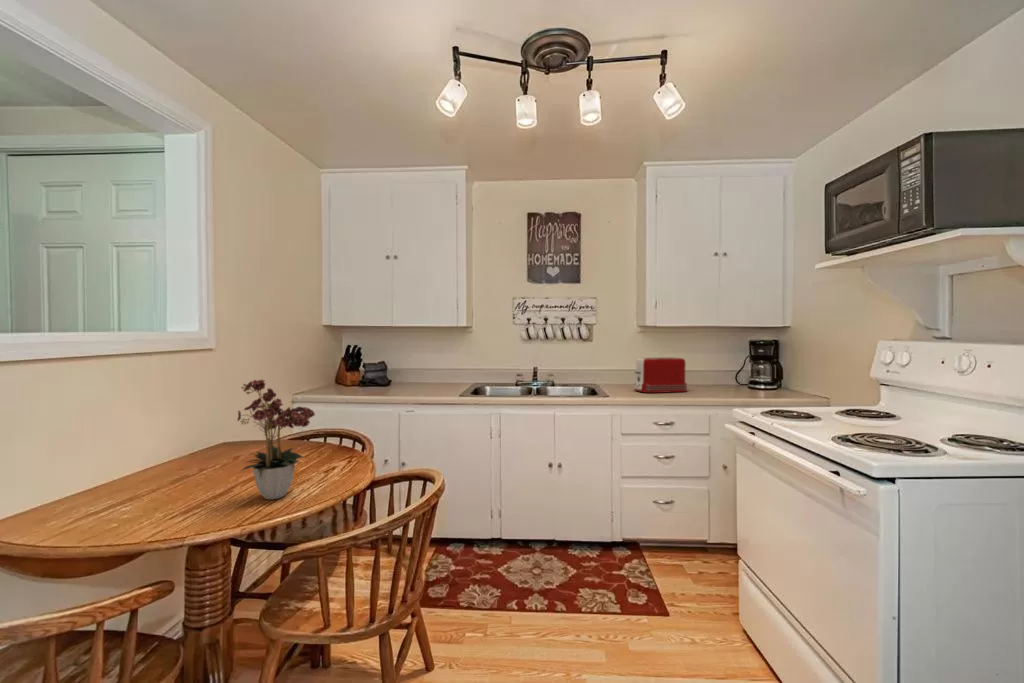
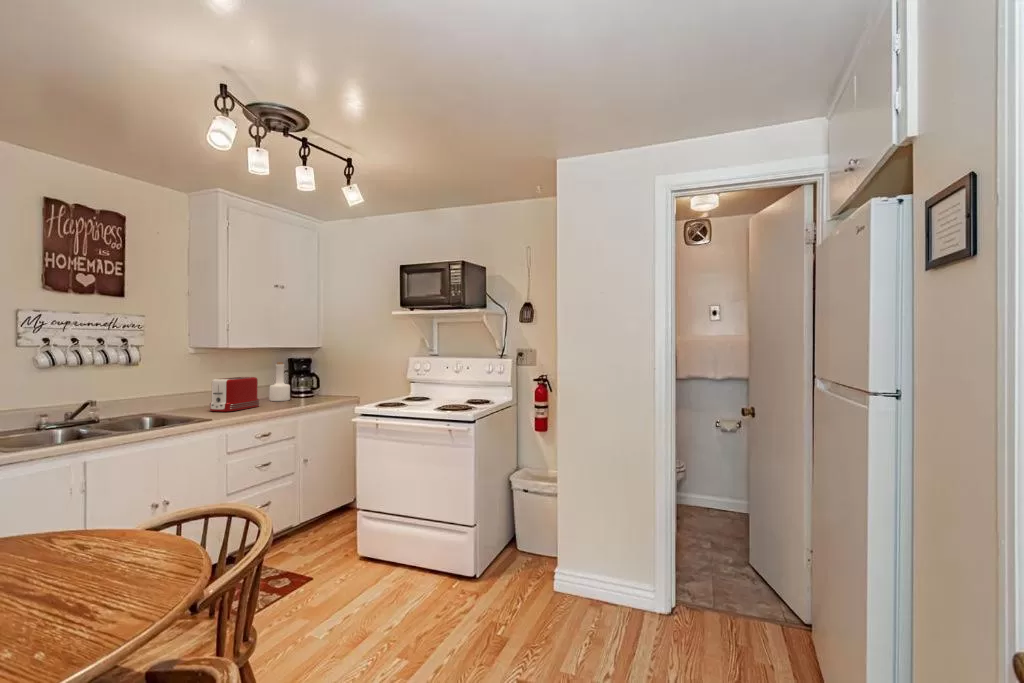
bottle: none [714,343,738,390] -> present [269,362,290,401]
flower arrangement: present [238,380,315,499] -> none [57,420,153,581]

